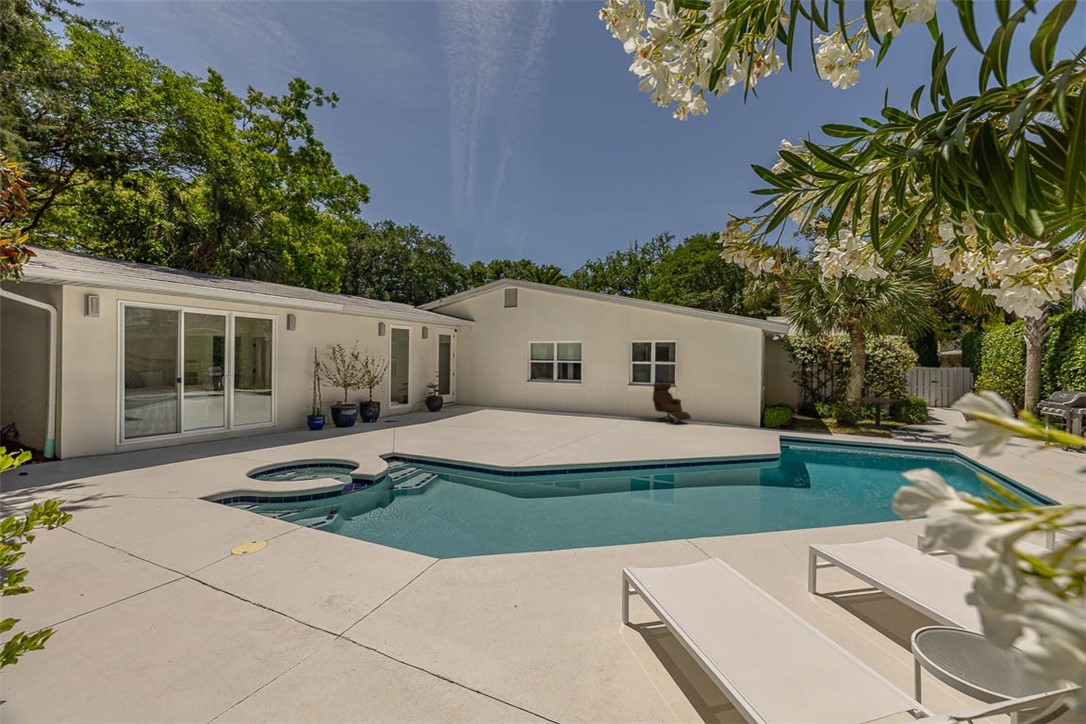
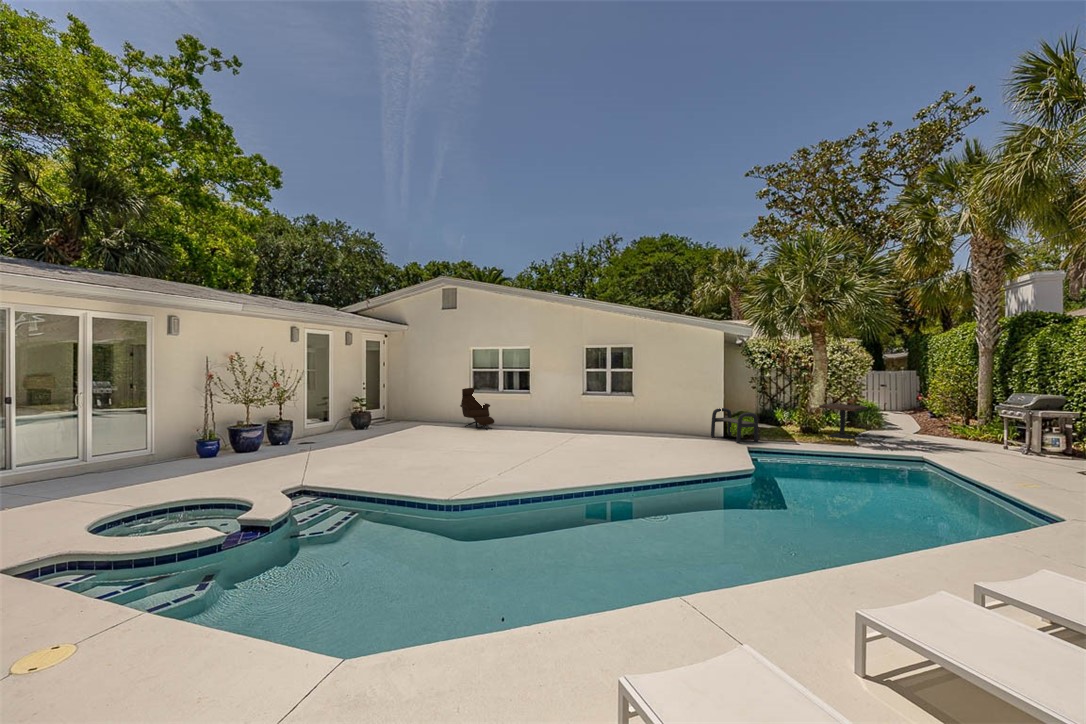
lounge chair: present [653,383,691,423] -> present [460,388,494,430]
bench: none [748,399,792,432] -> present [711,408,758,444]

